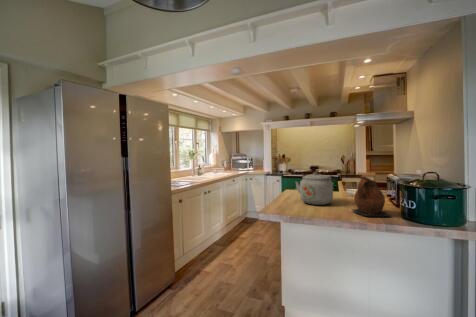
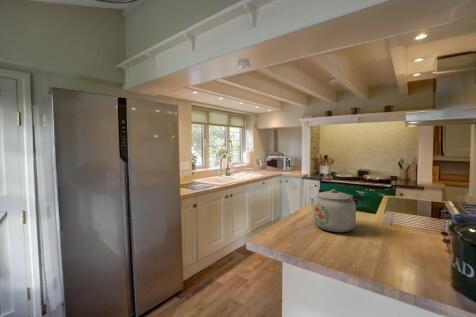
ceramic pitcher: present [352,176,391,216] -> none [372,204,431,267]

